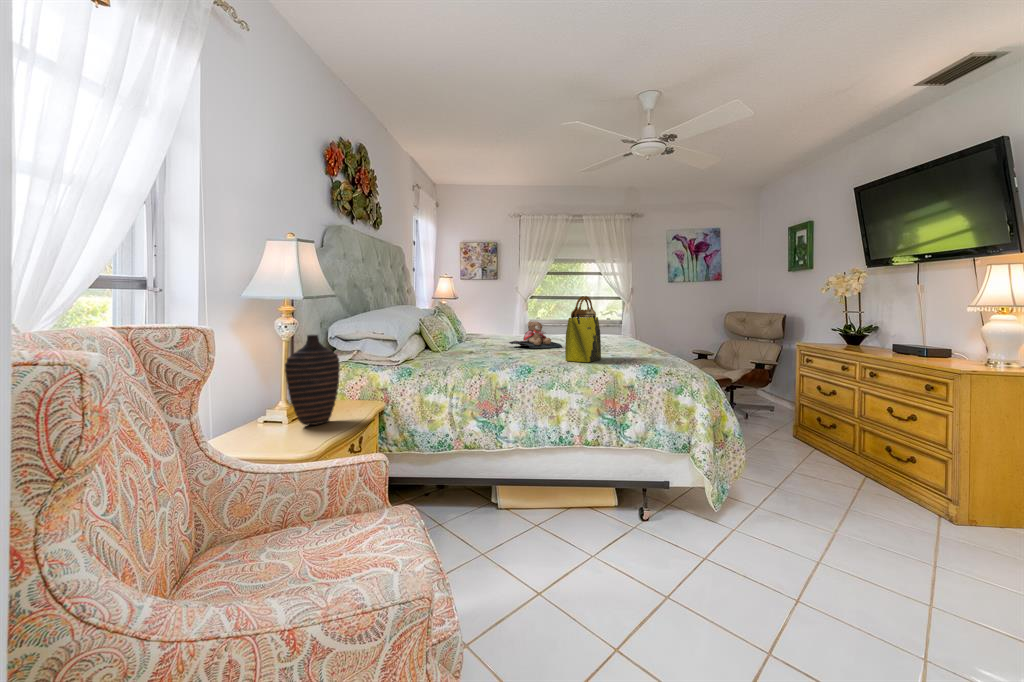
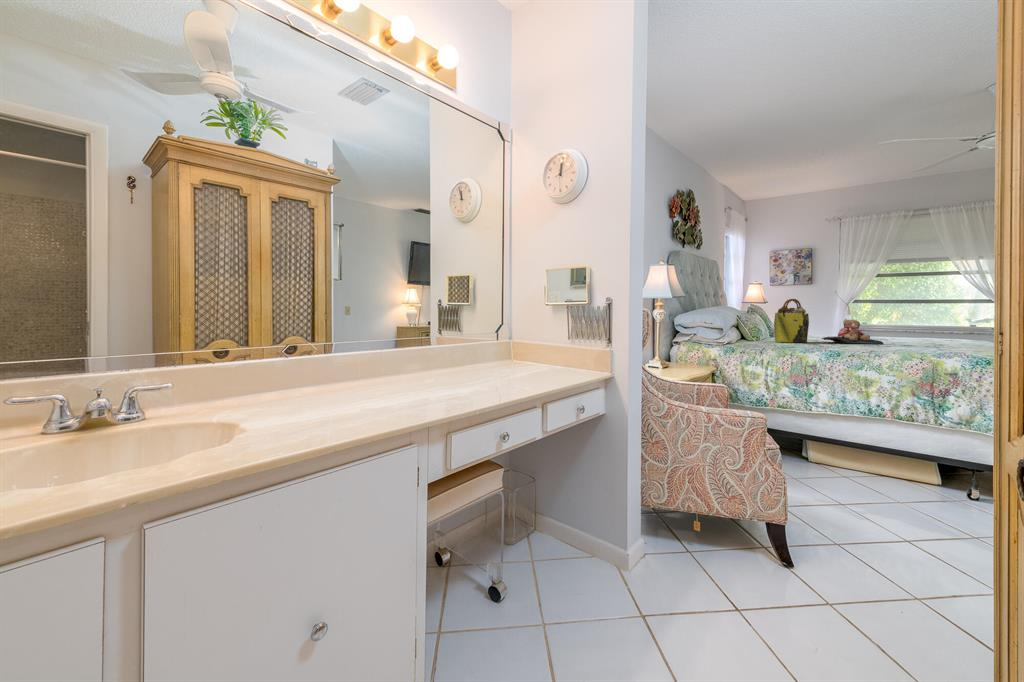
tote bag: present [565,296,601,362] -> present [774,299,809,342]
decorative vase: present [285,335,340,425] -> none [665,319,693,371]

